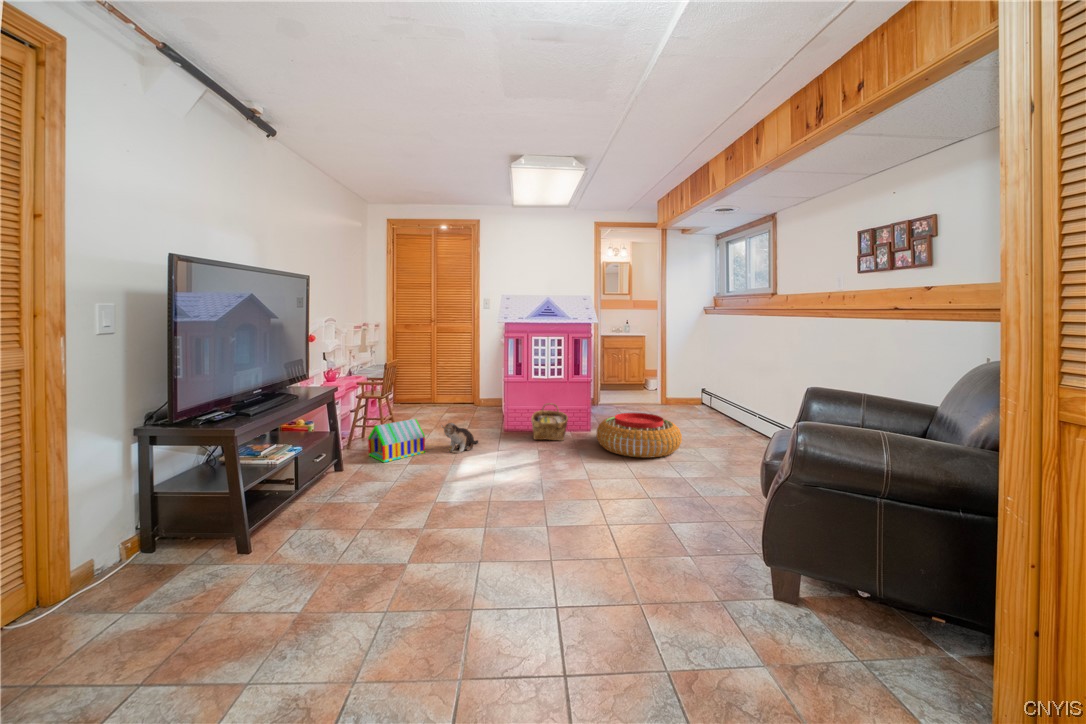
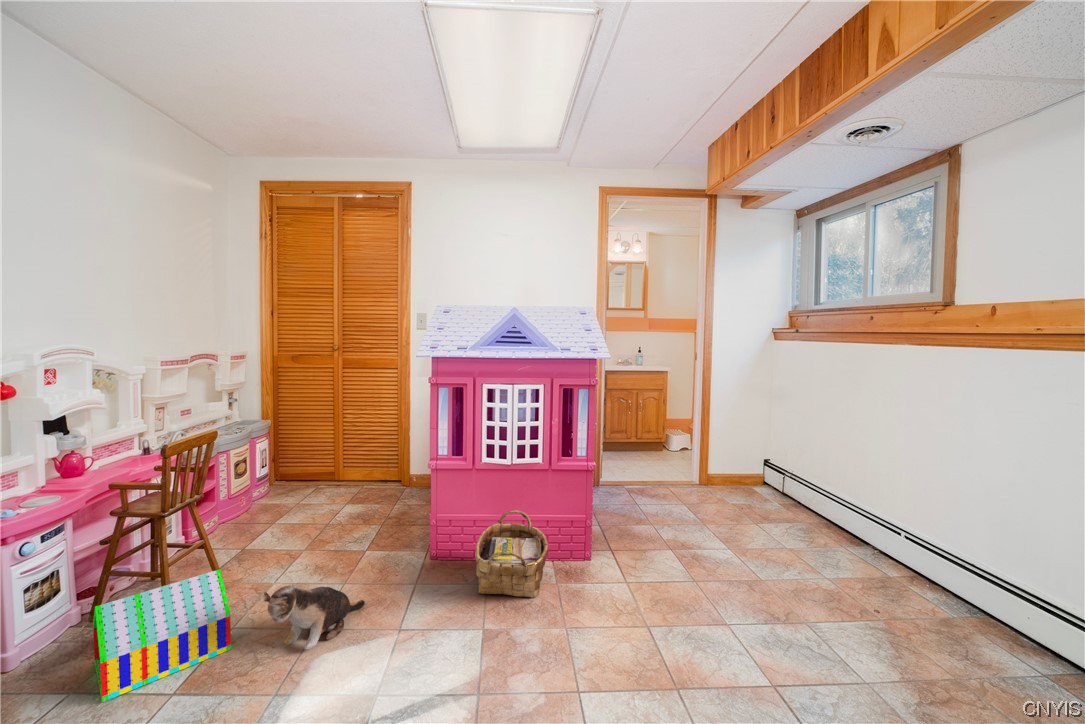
pouf: present [596,413,682,458] -> none [604,542,787,675]

